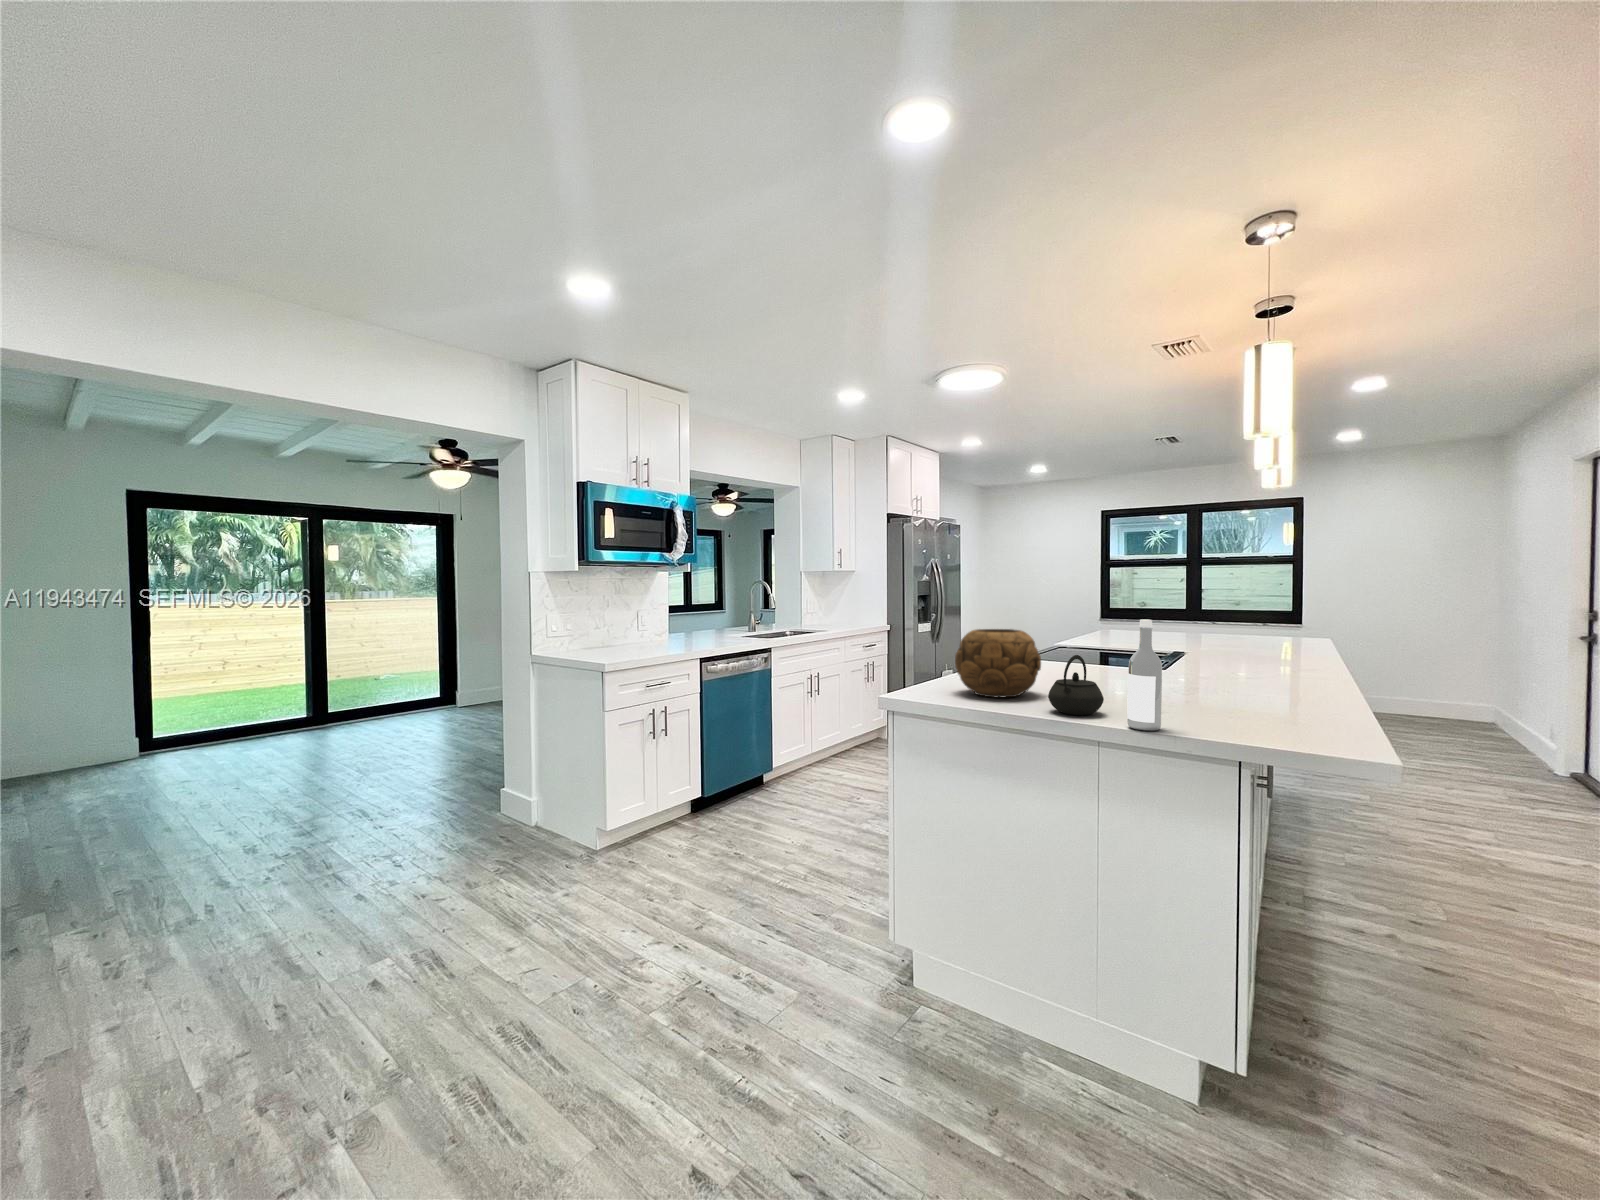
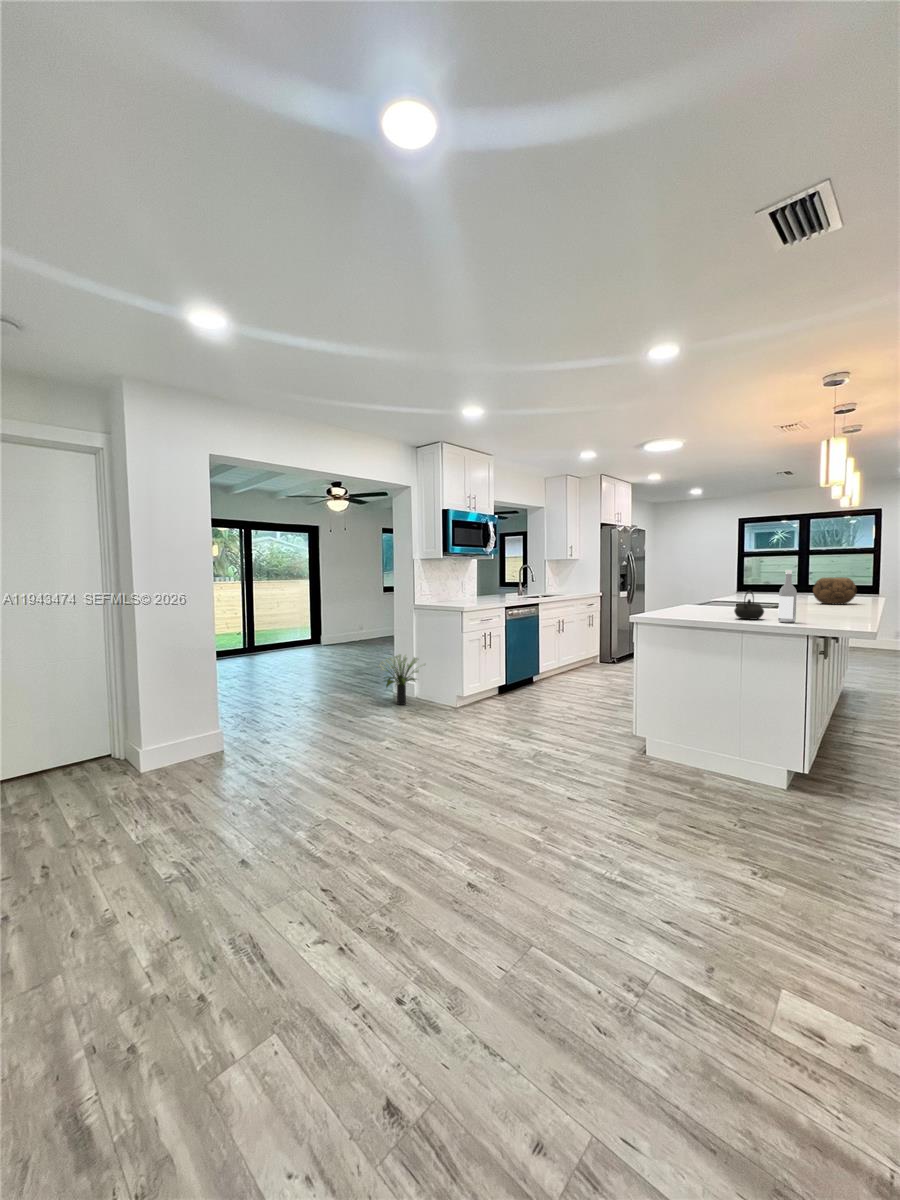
decorative bowl: present [955,629,1041,697] -> present [813,577,856,604]
potted plant: none [450,747,545,843] -> present [378,654,425,705]

